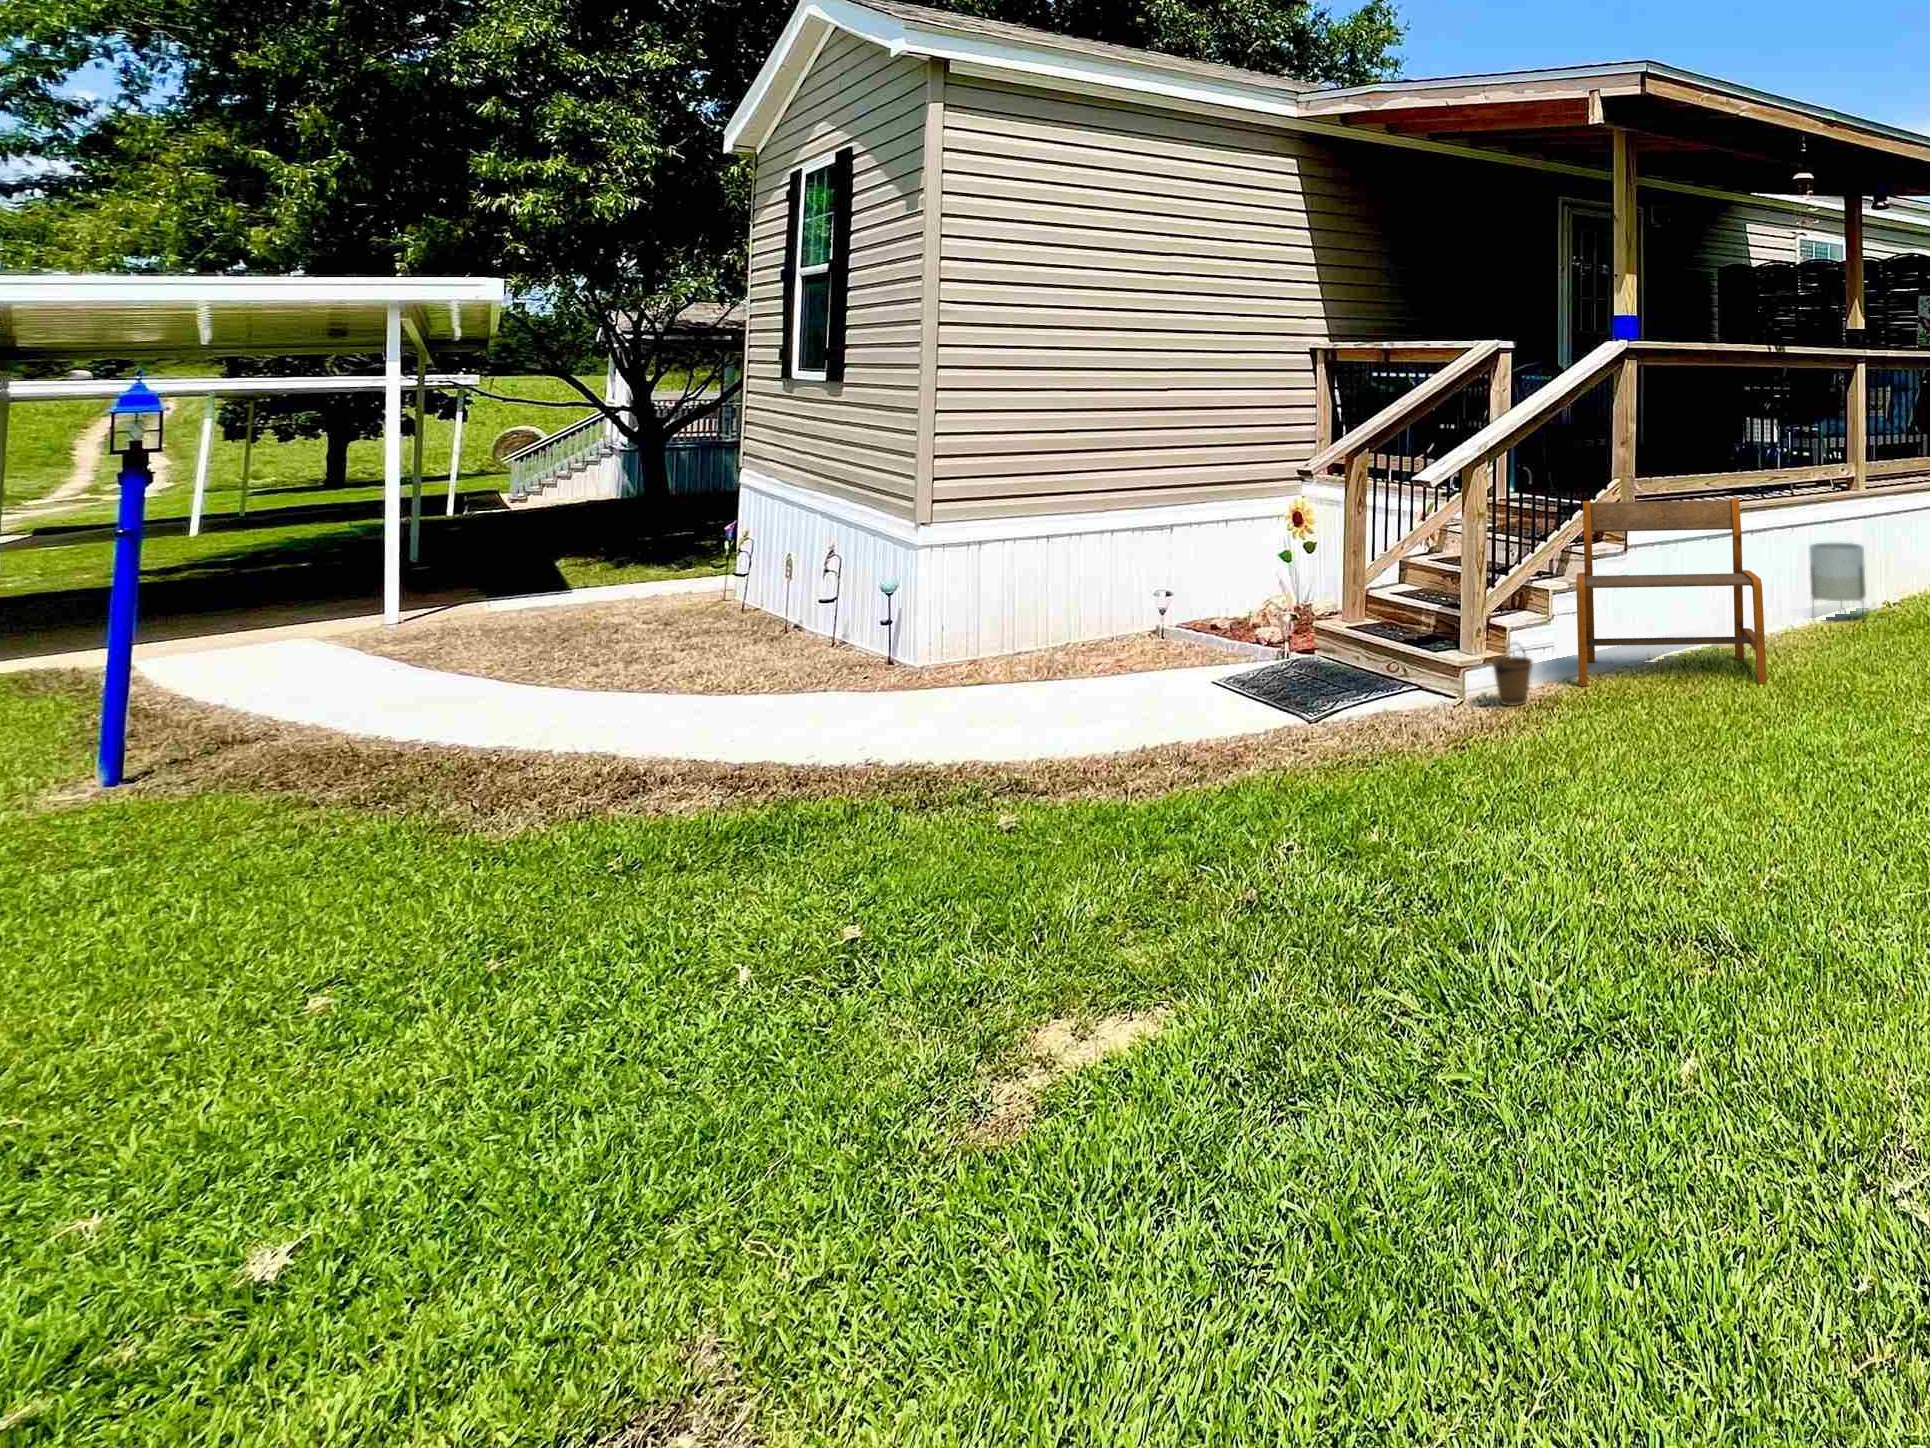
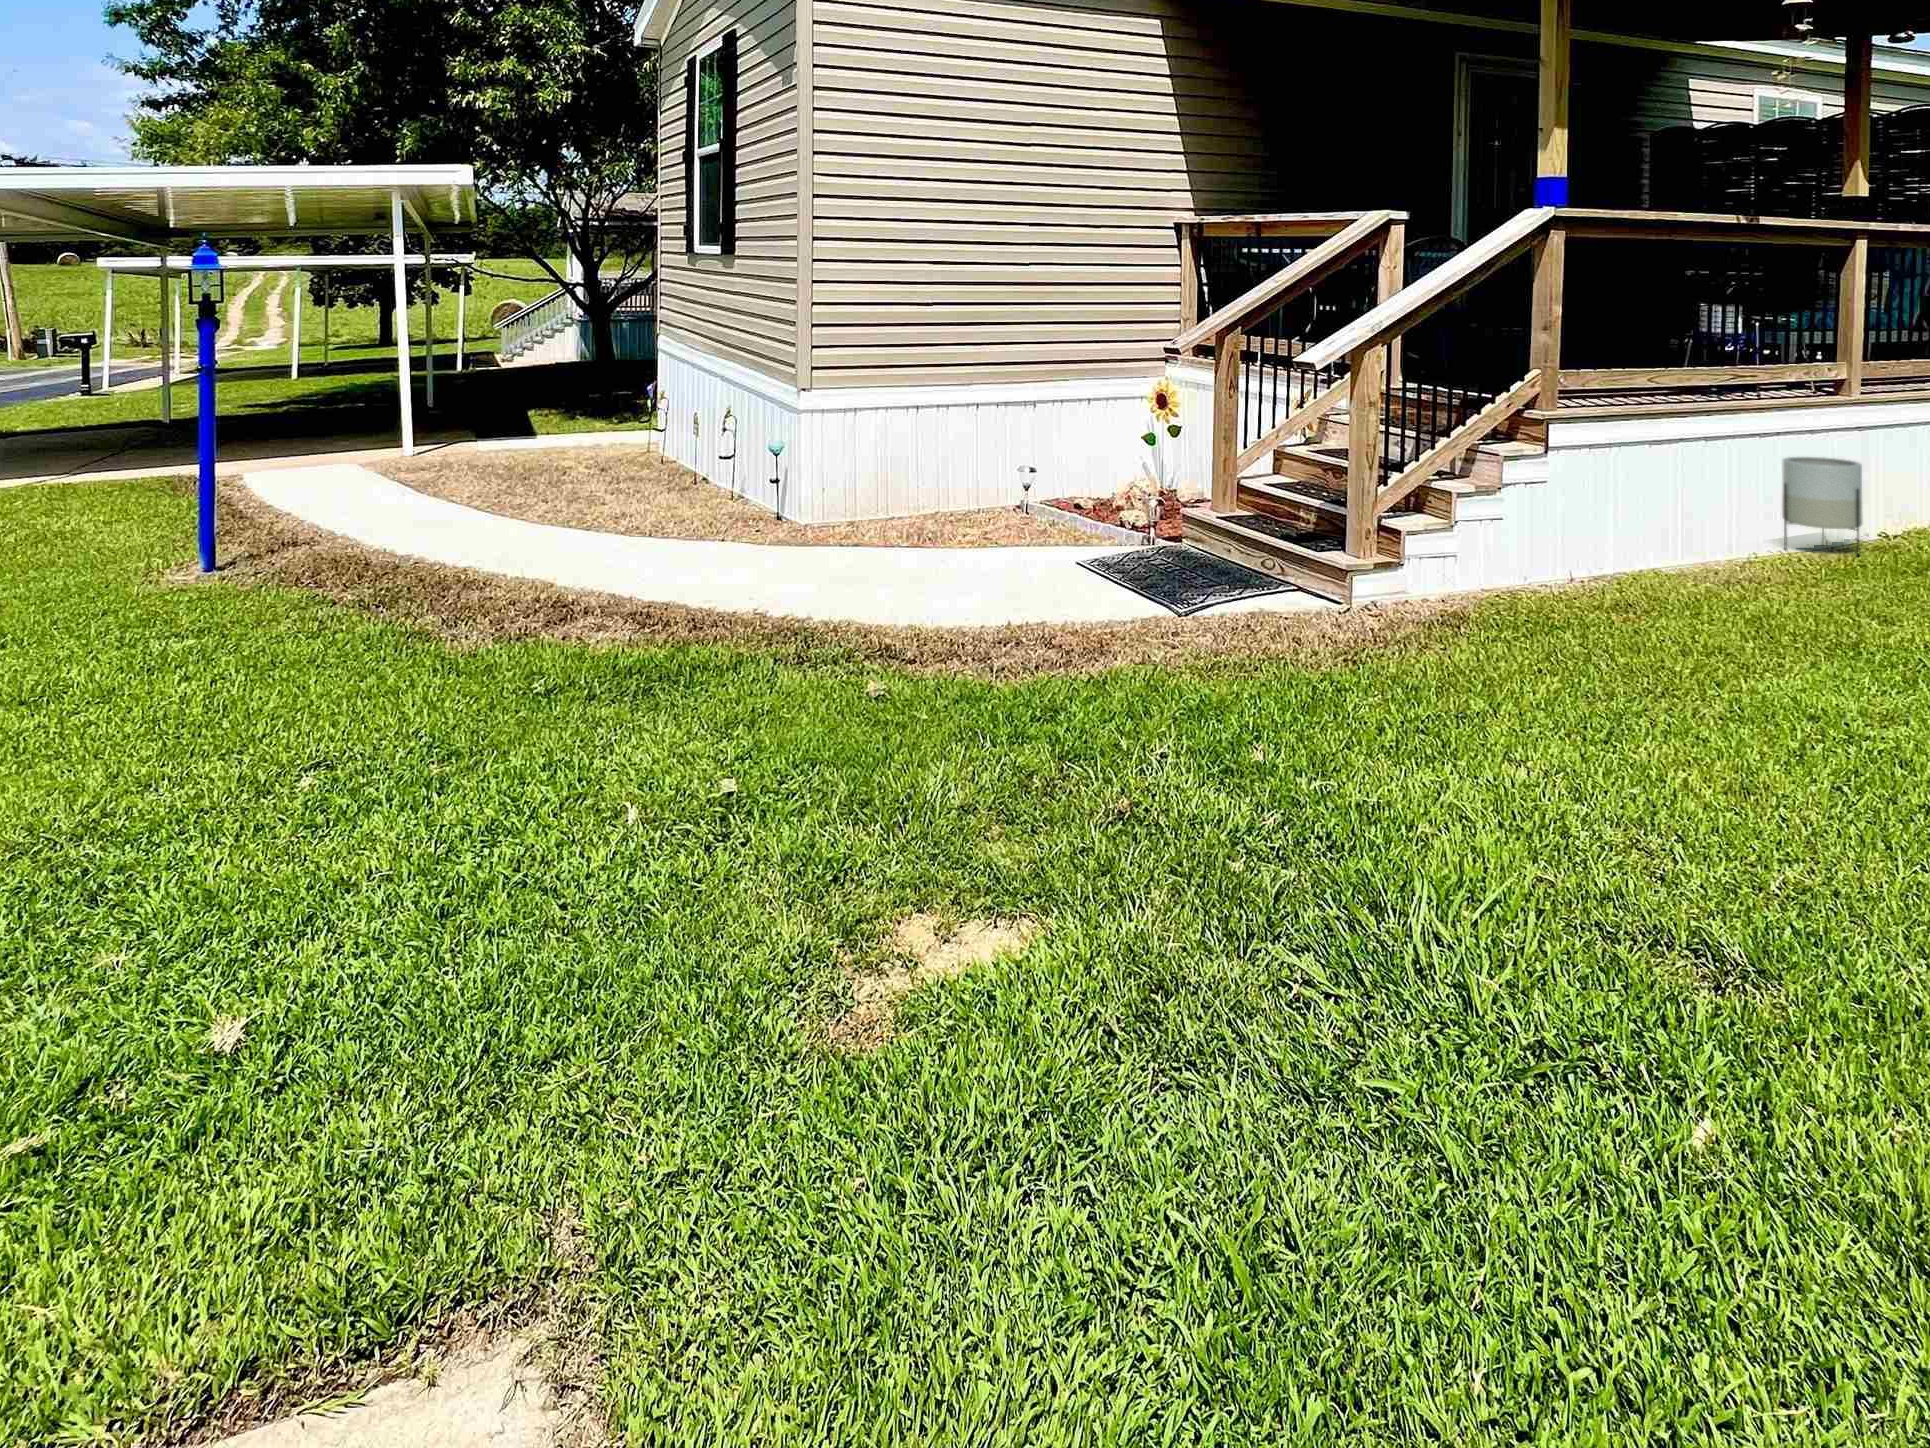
bench: present [1576,498,1767,686] -> none [1482,392,1735,621]
bucket: present [1493,650,1532,706] -> none [1383,547,1432,618]

